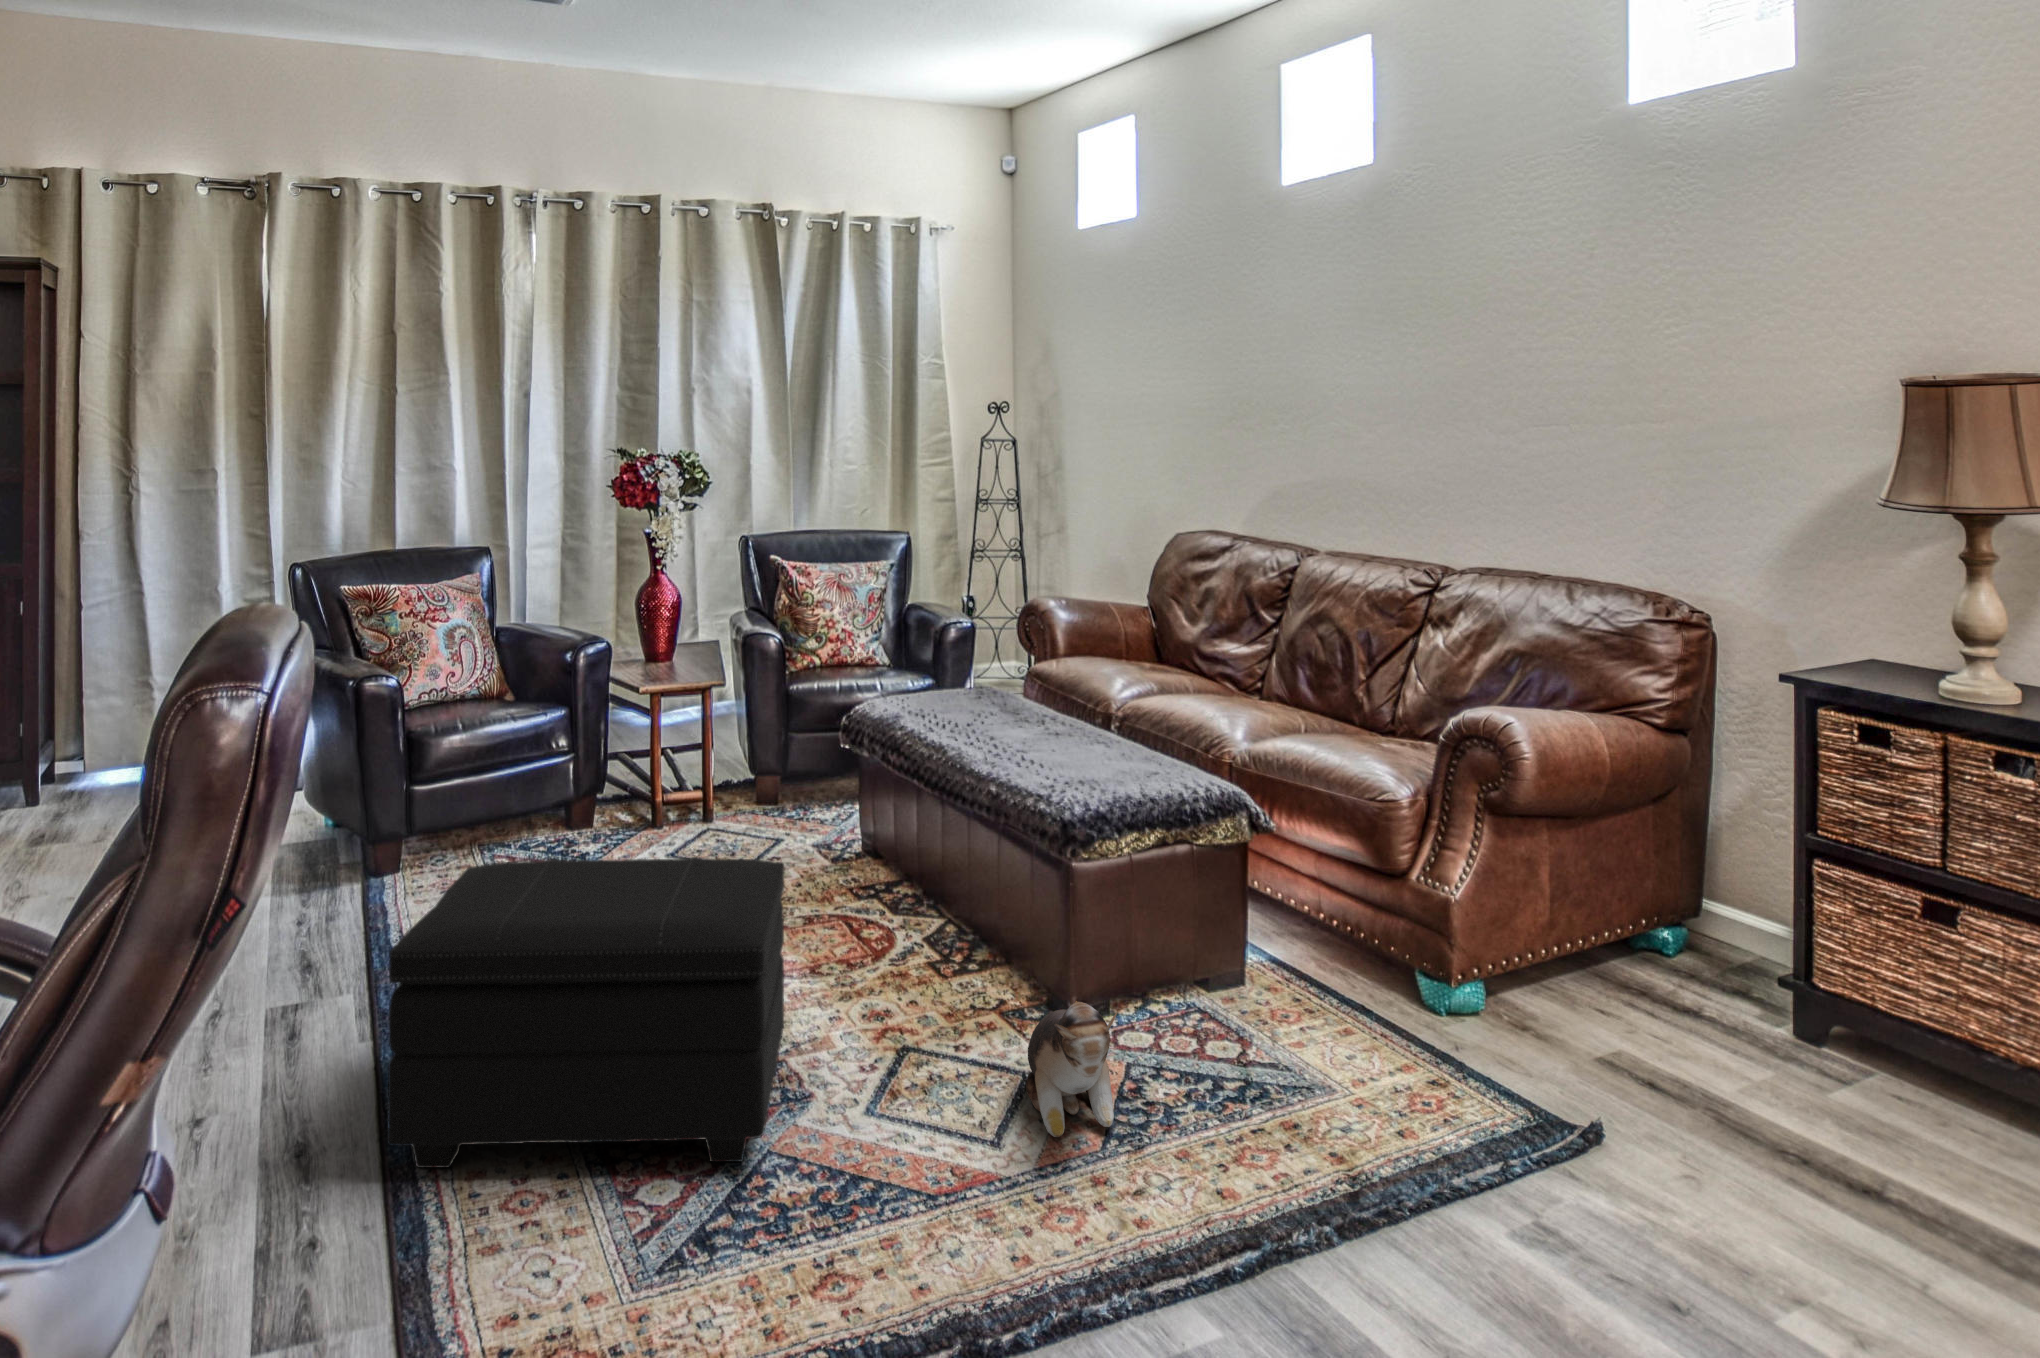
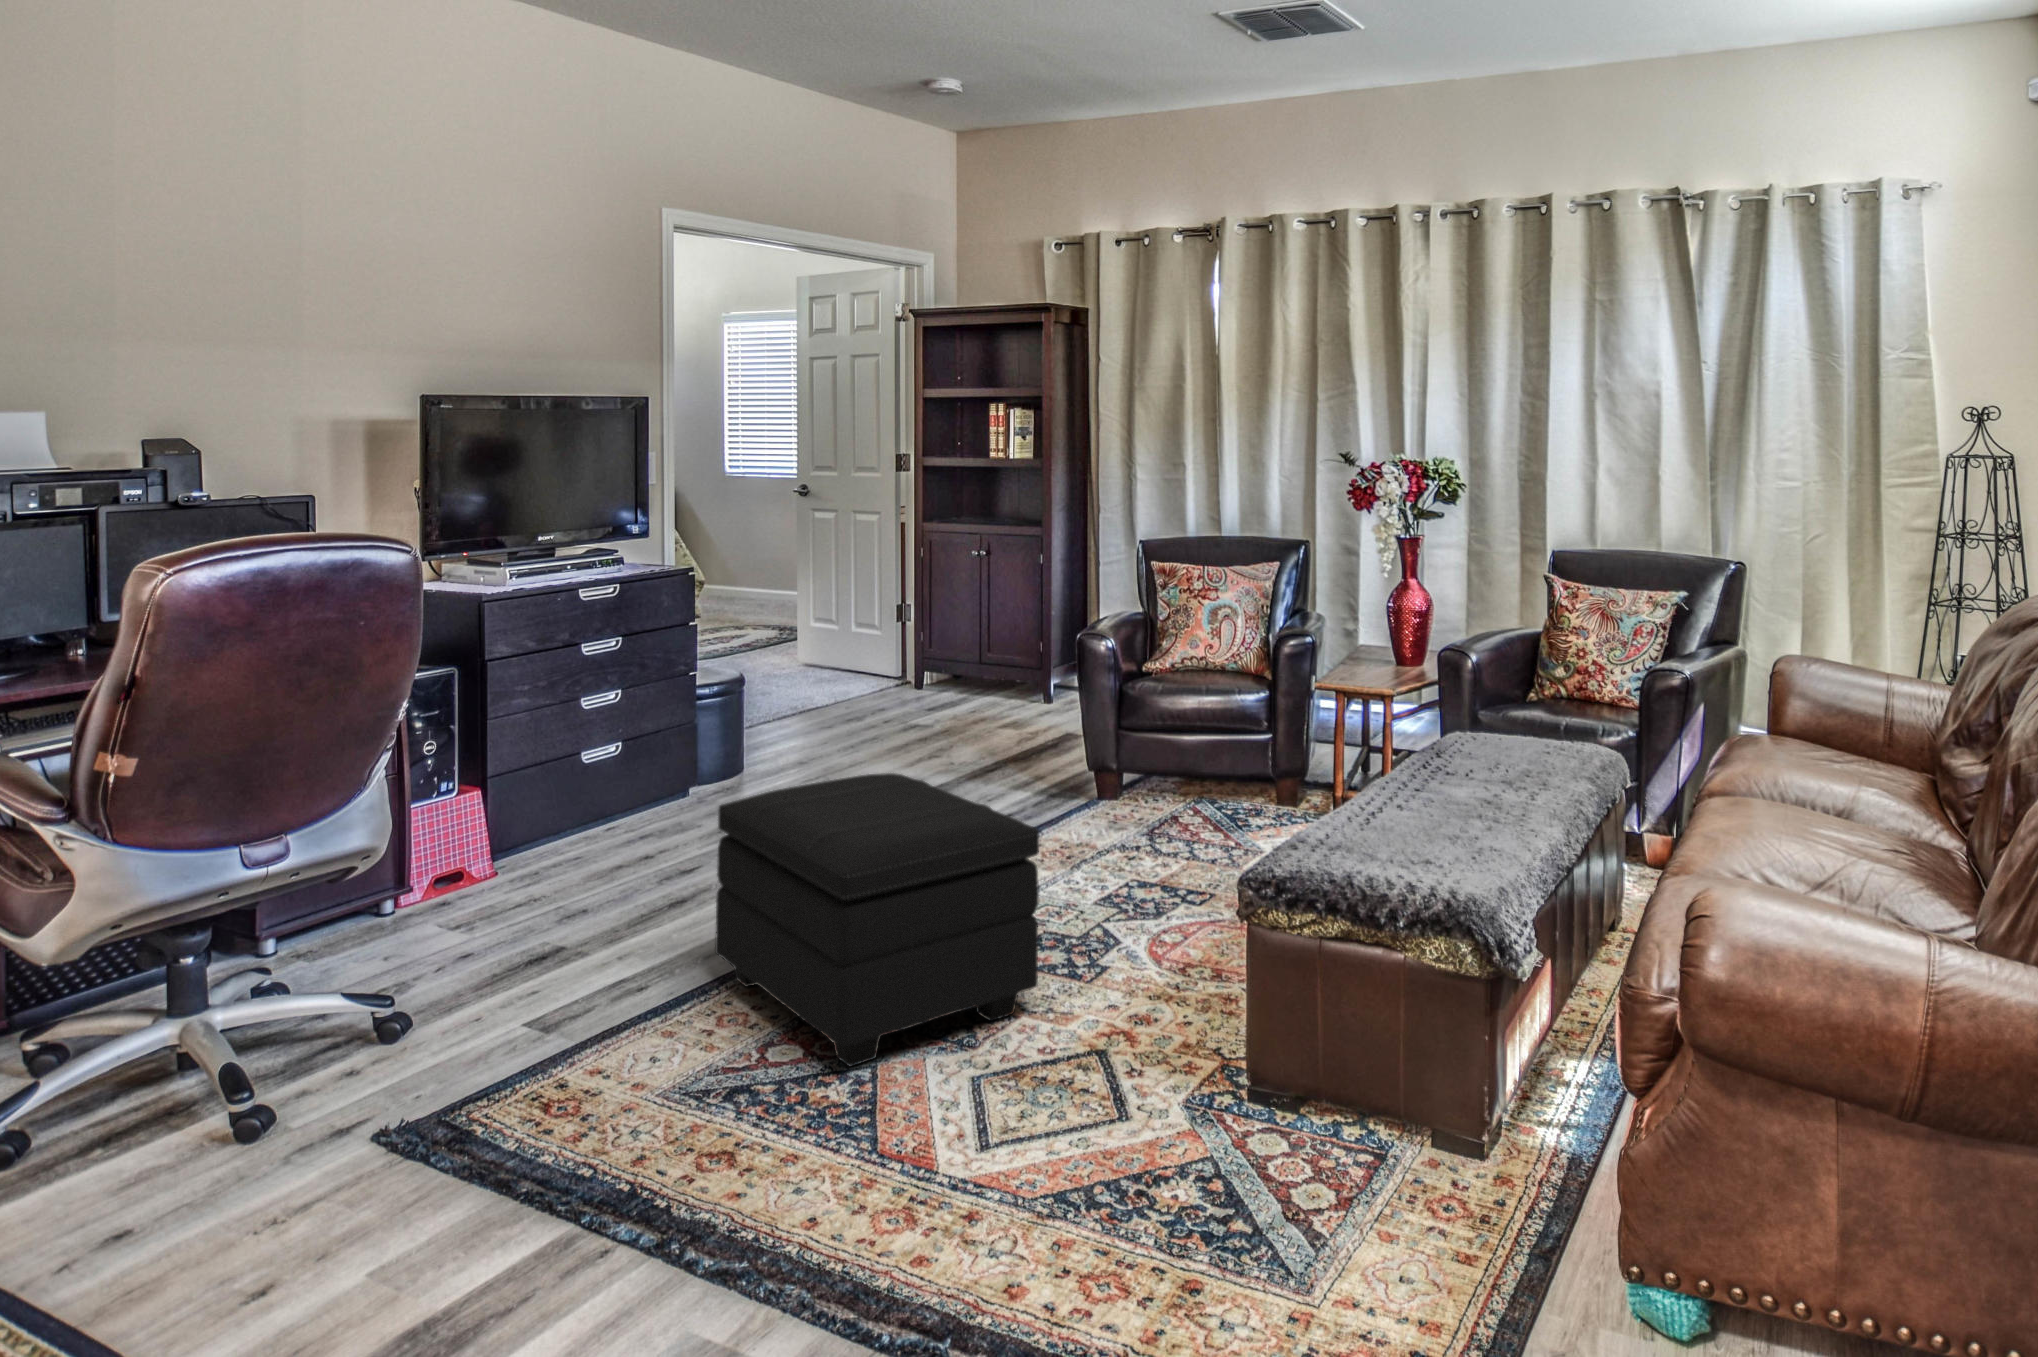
plush toy: present [1026,1001,1117,1137] -> none [979,1030,1183,1188]

